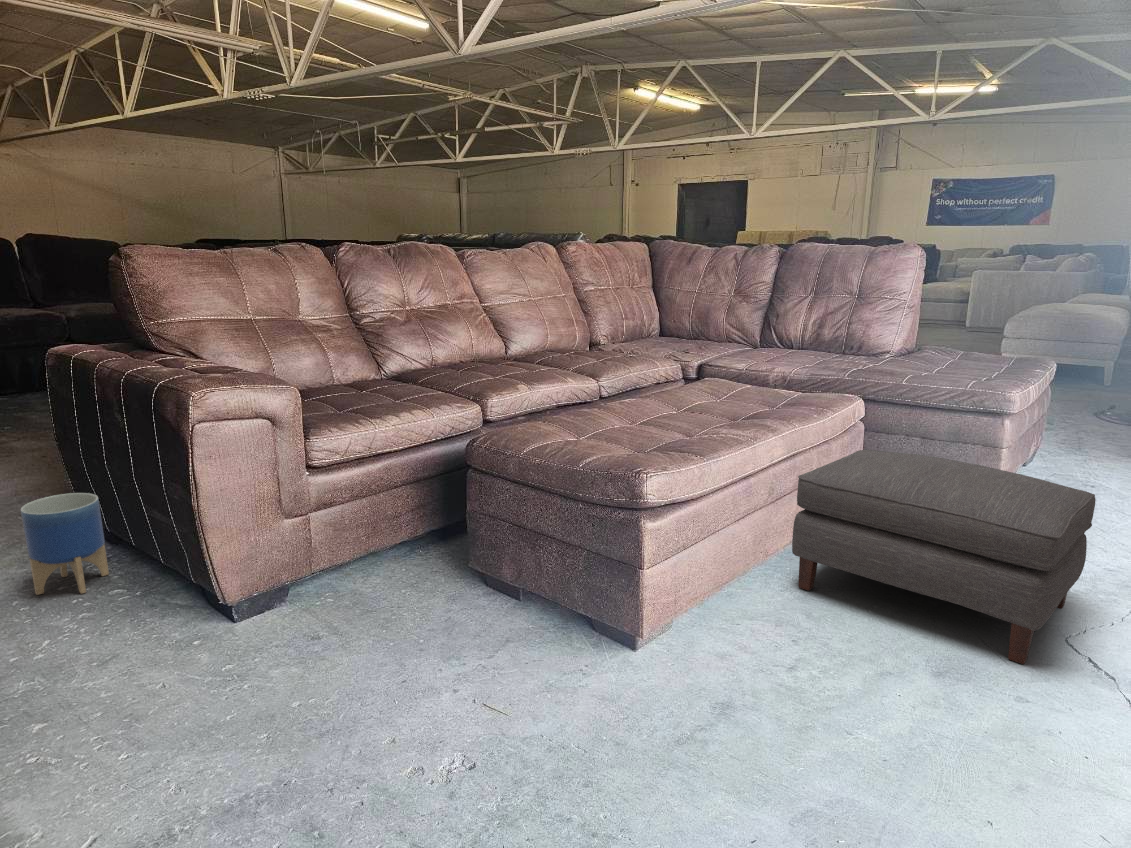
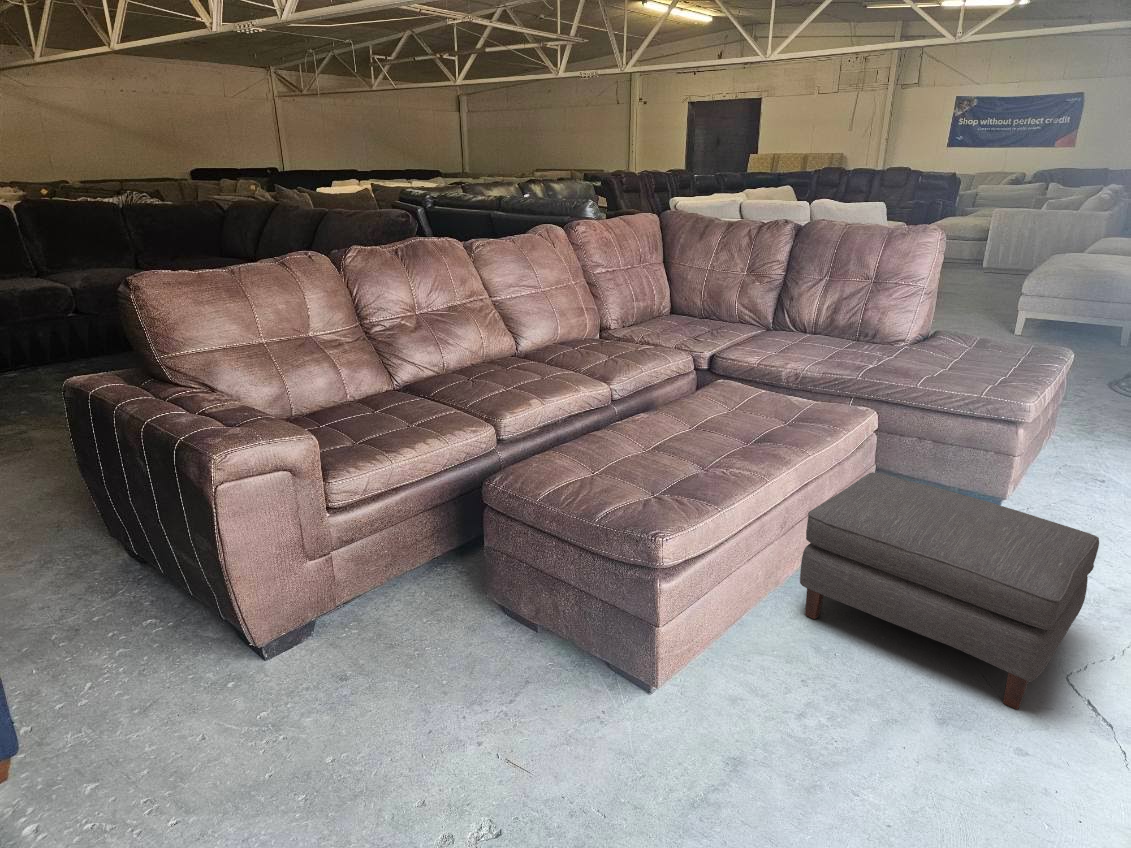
planter: present [21,493,109,595] -> none [54,528,142,629]

